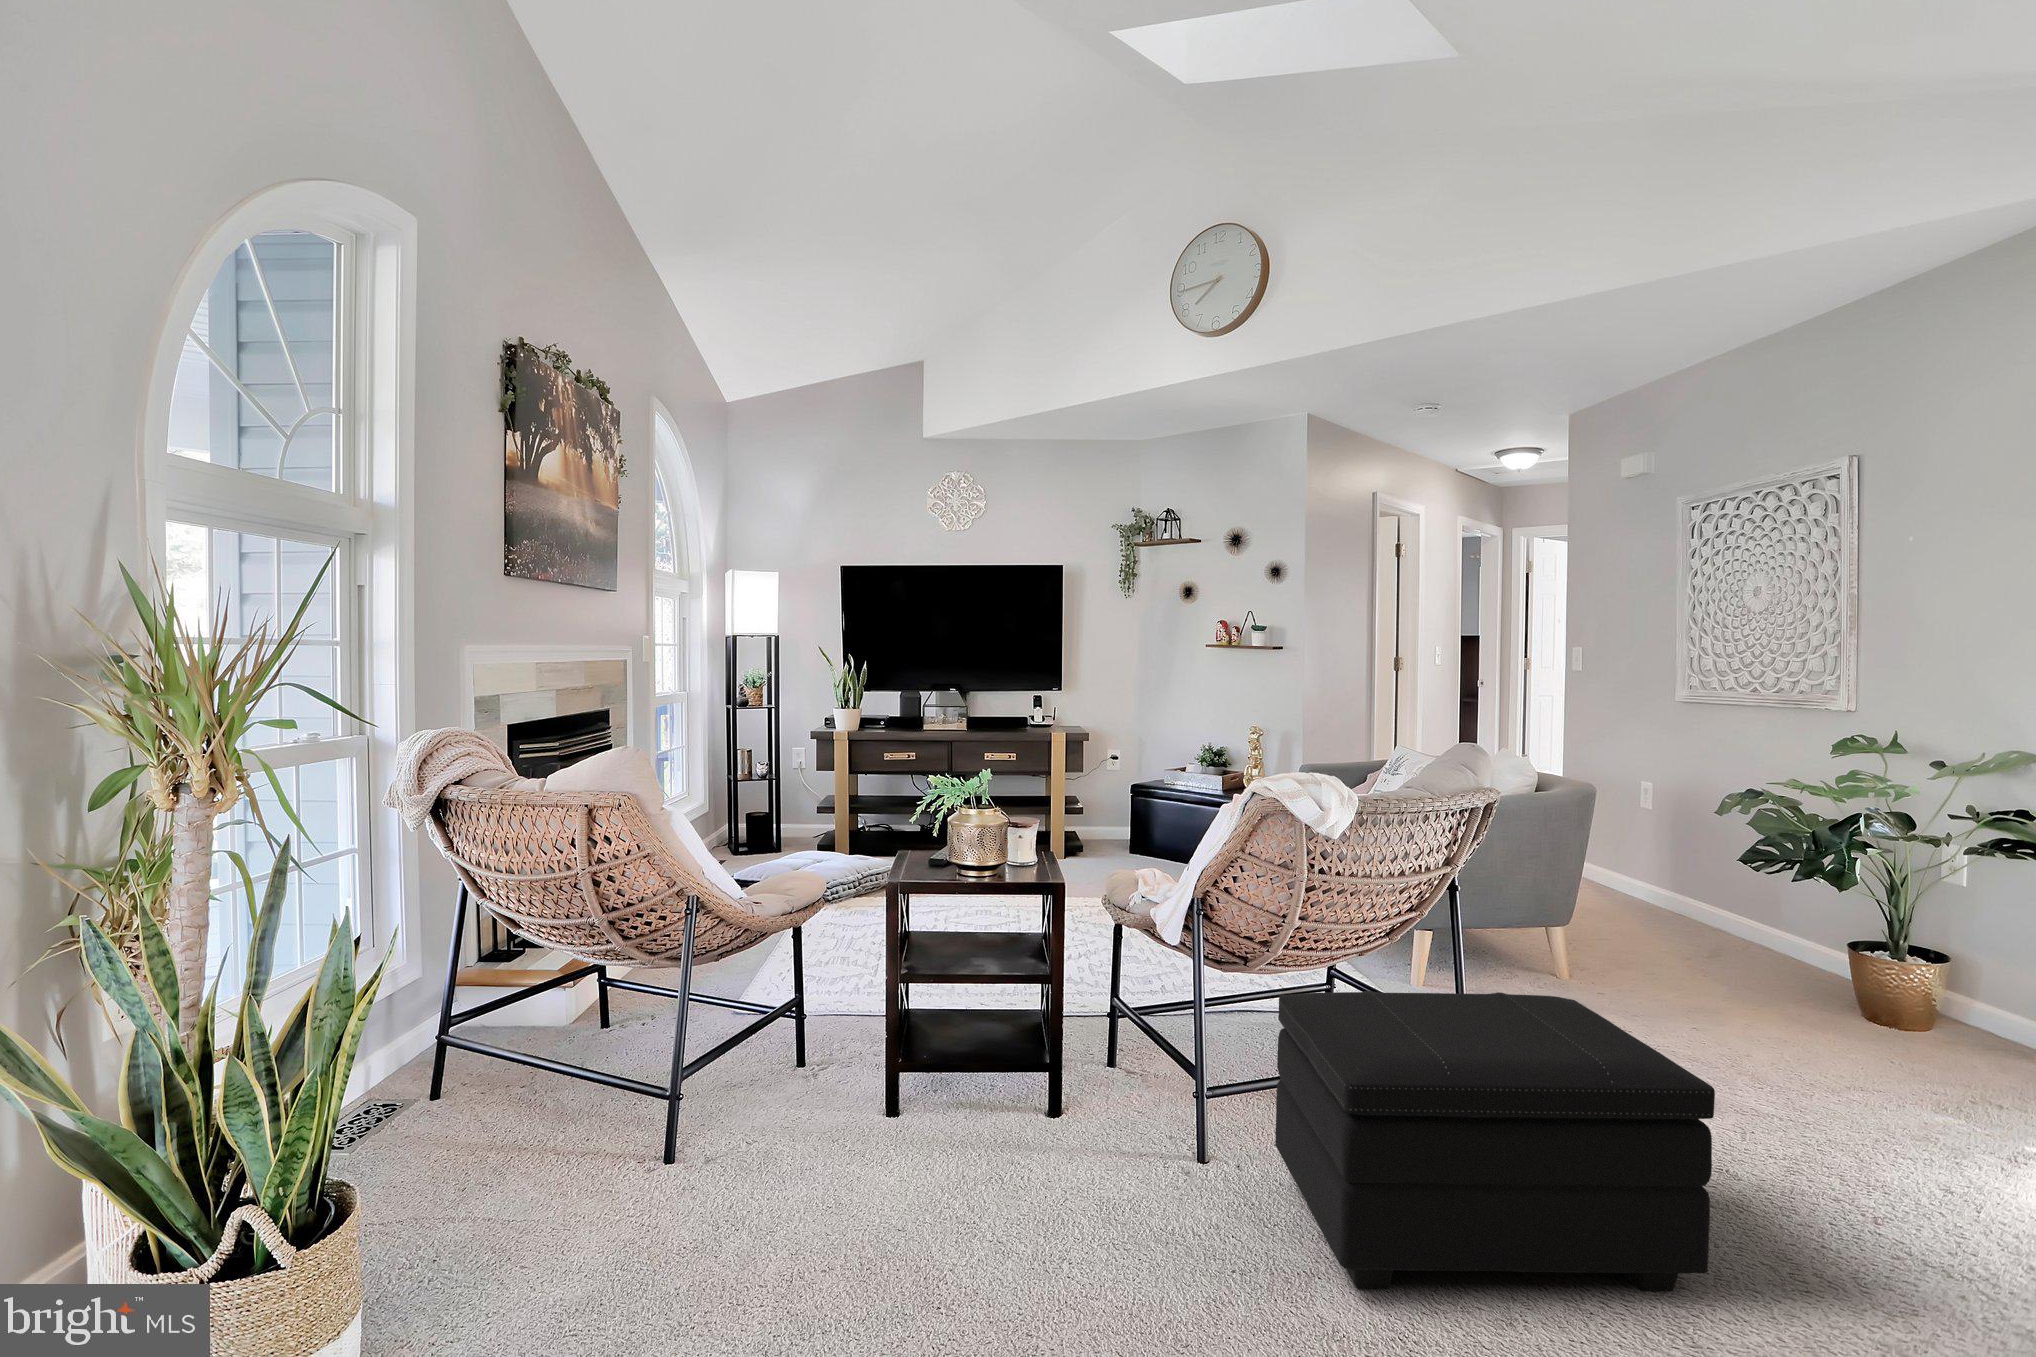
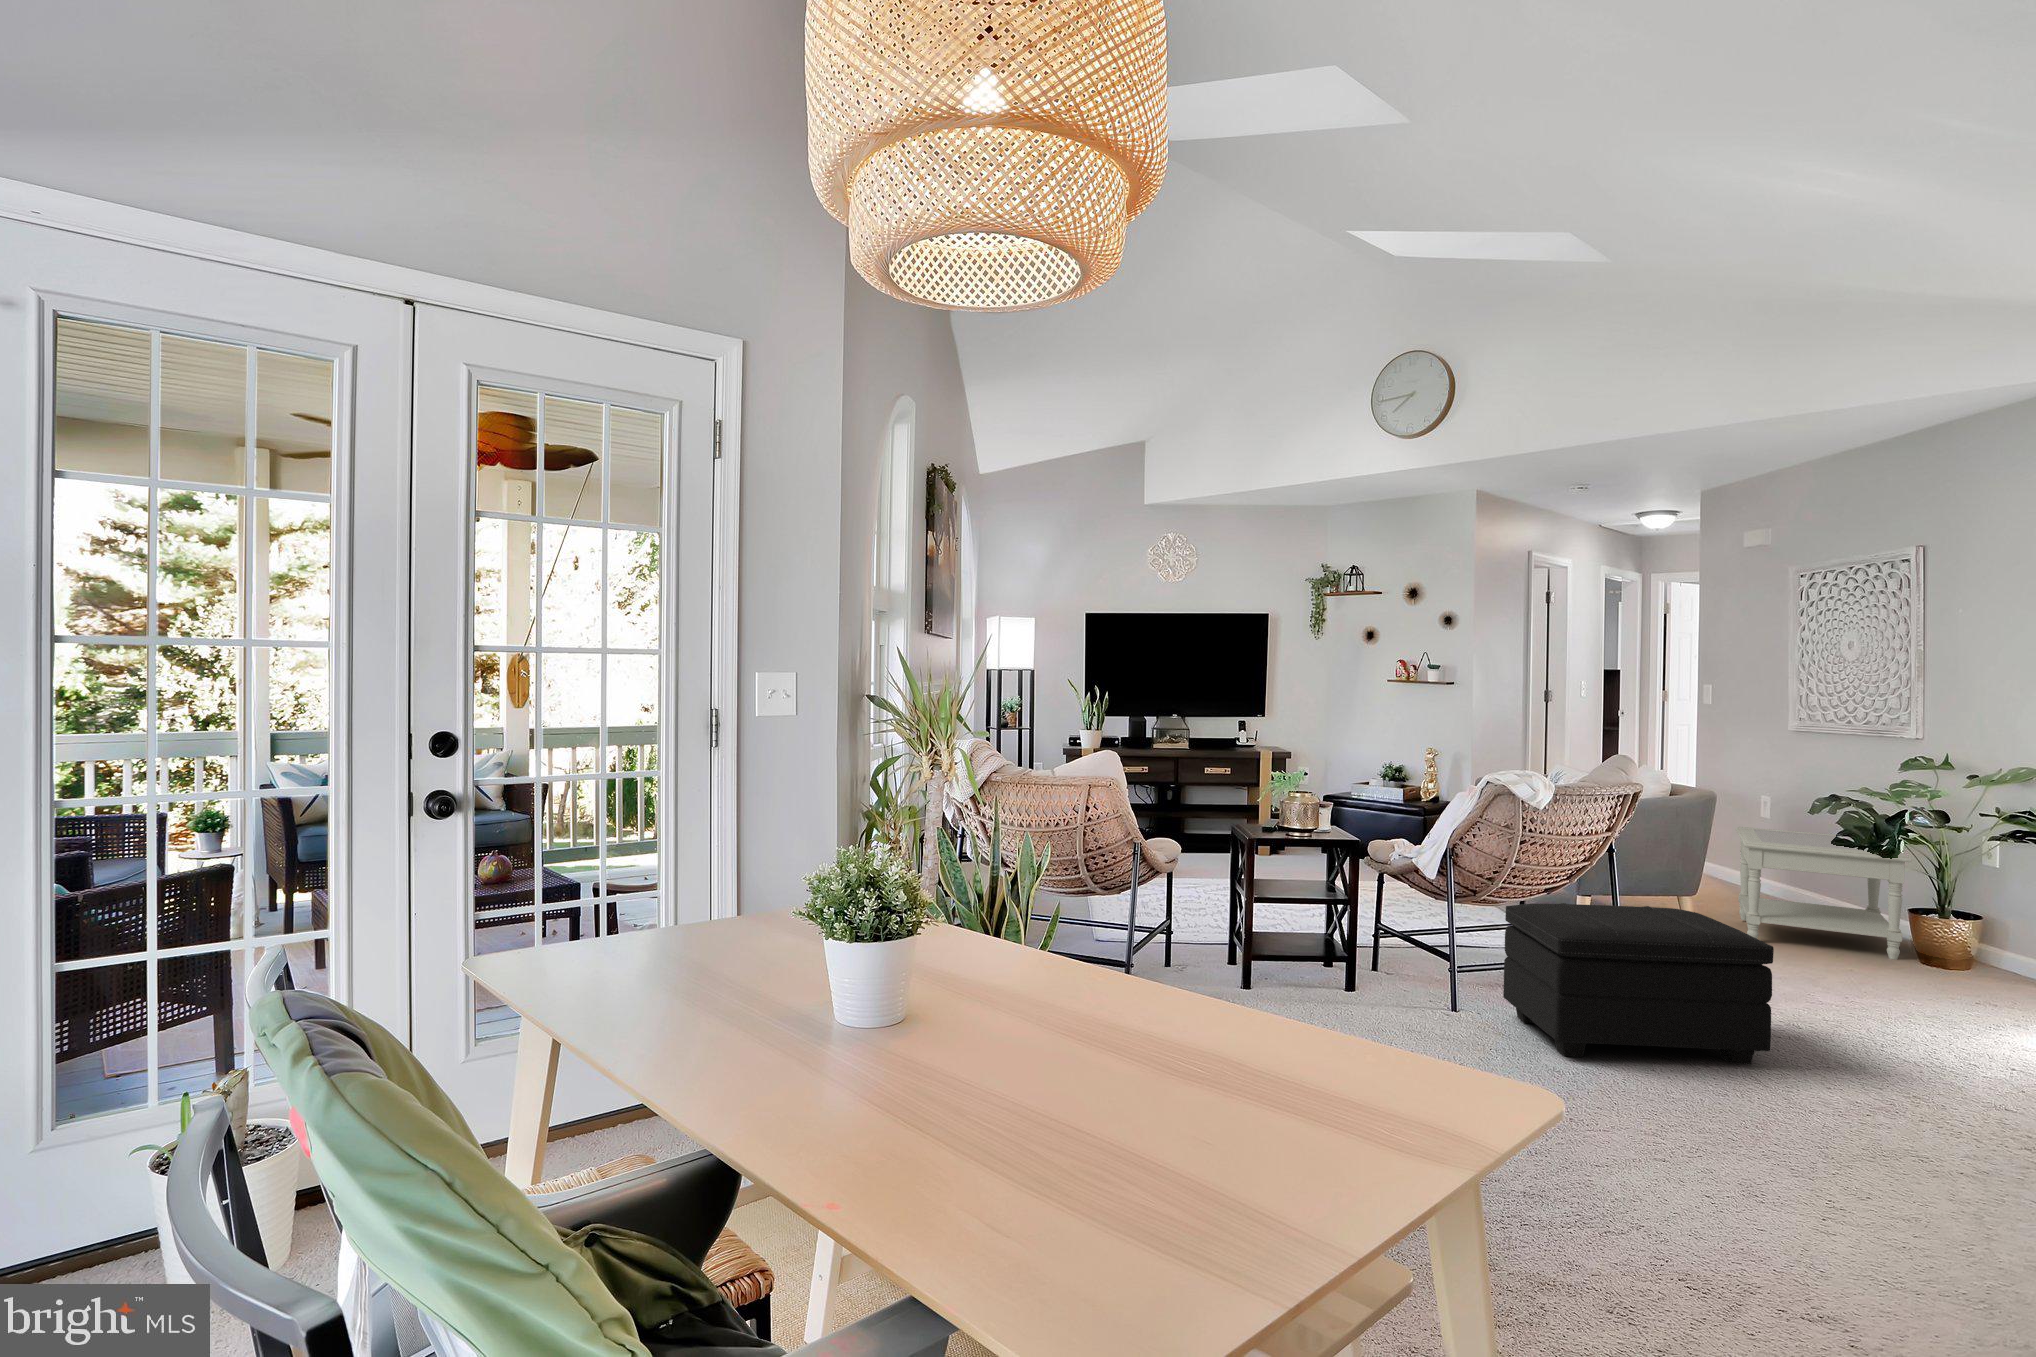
side table: none [1616,829,1854,1017] -> present [1736,827,1912,960]

